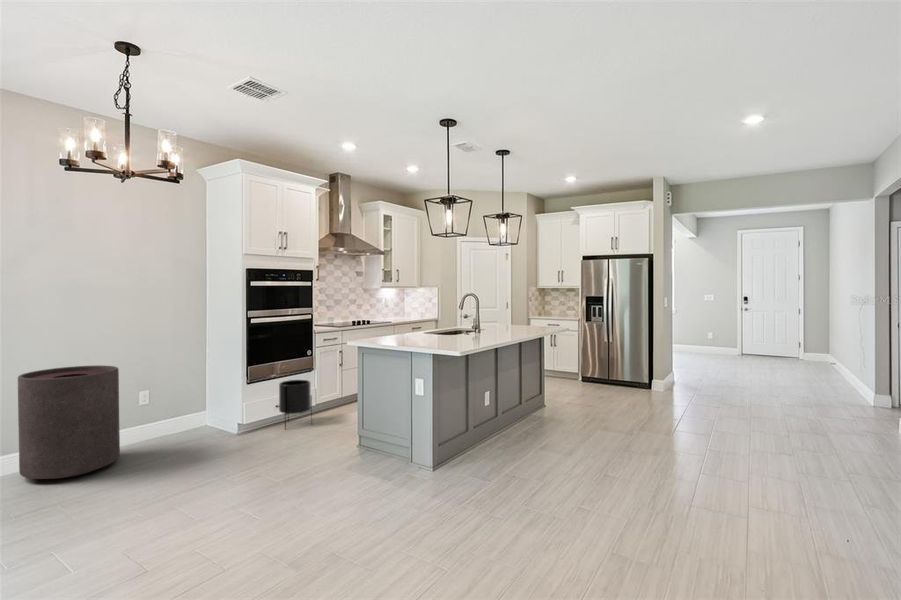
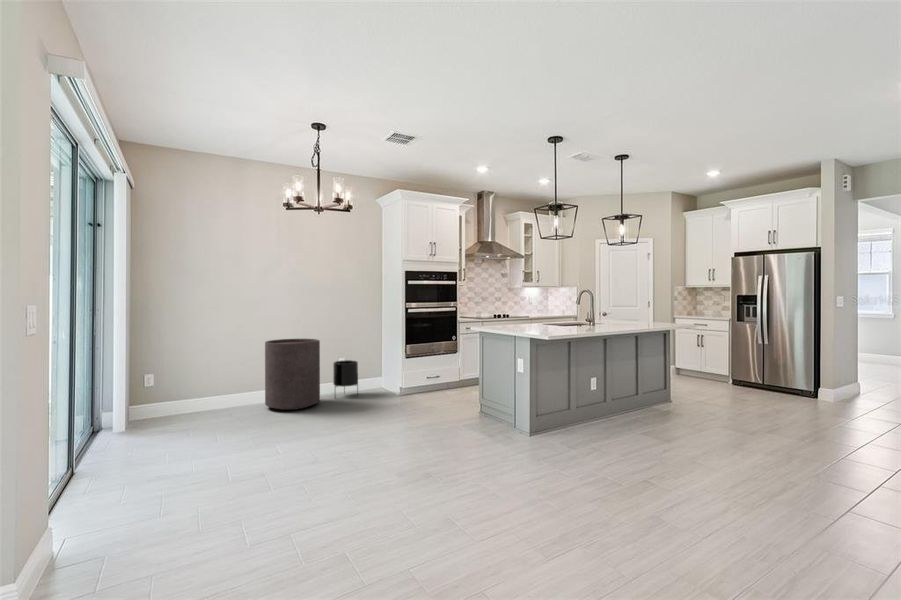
planter: present [279,380,312,427] -> present [333,360,358,387]

